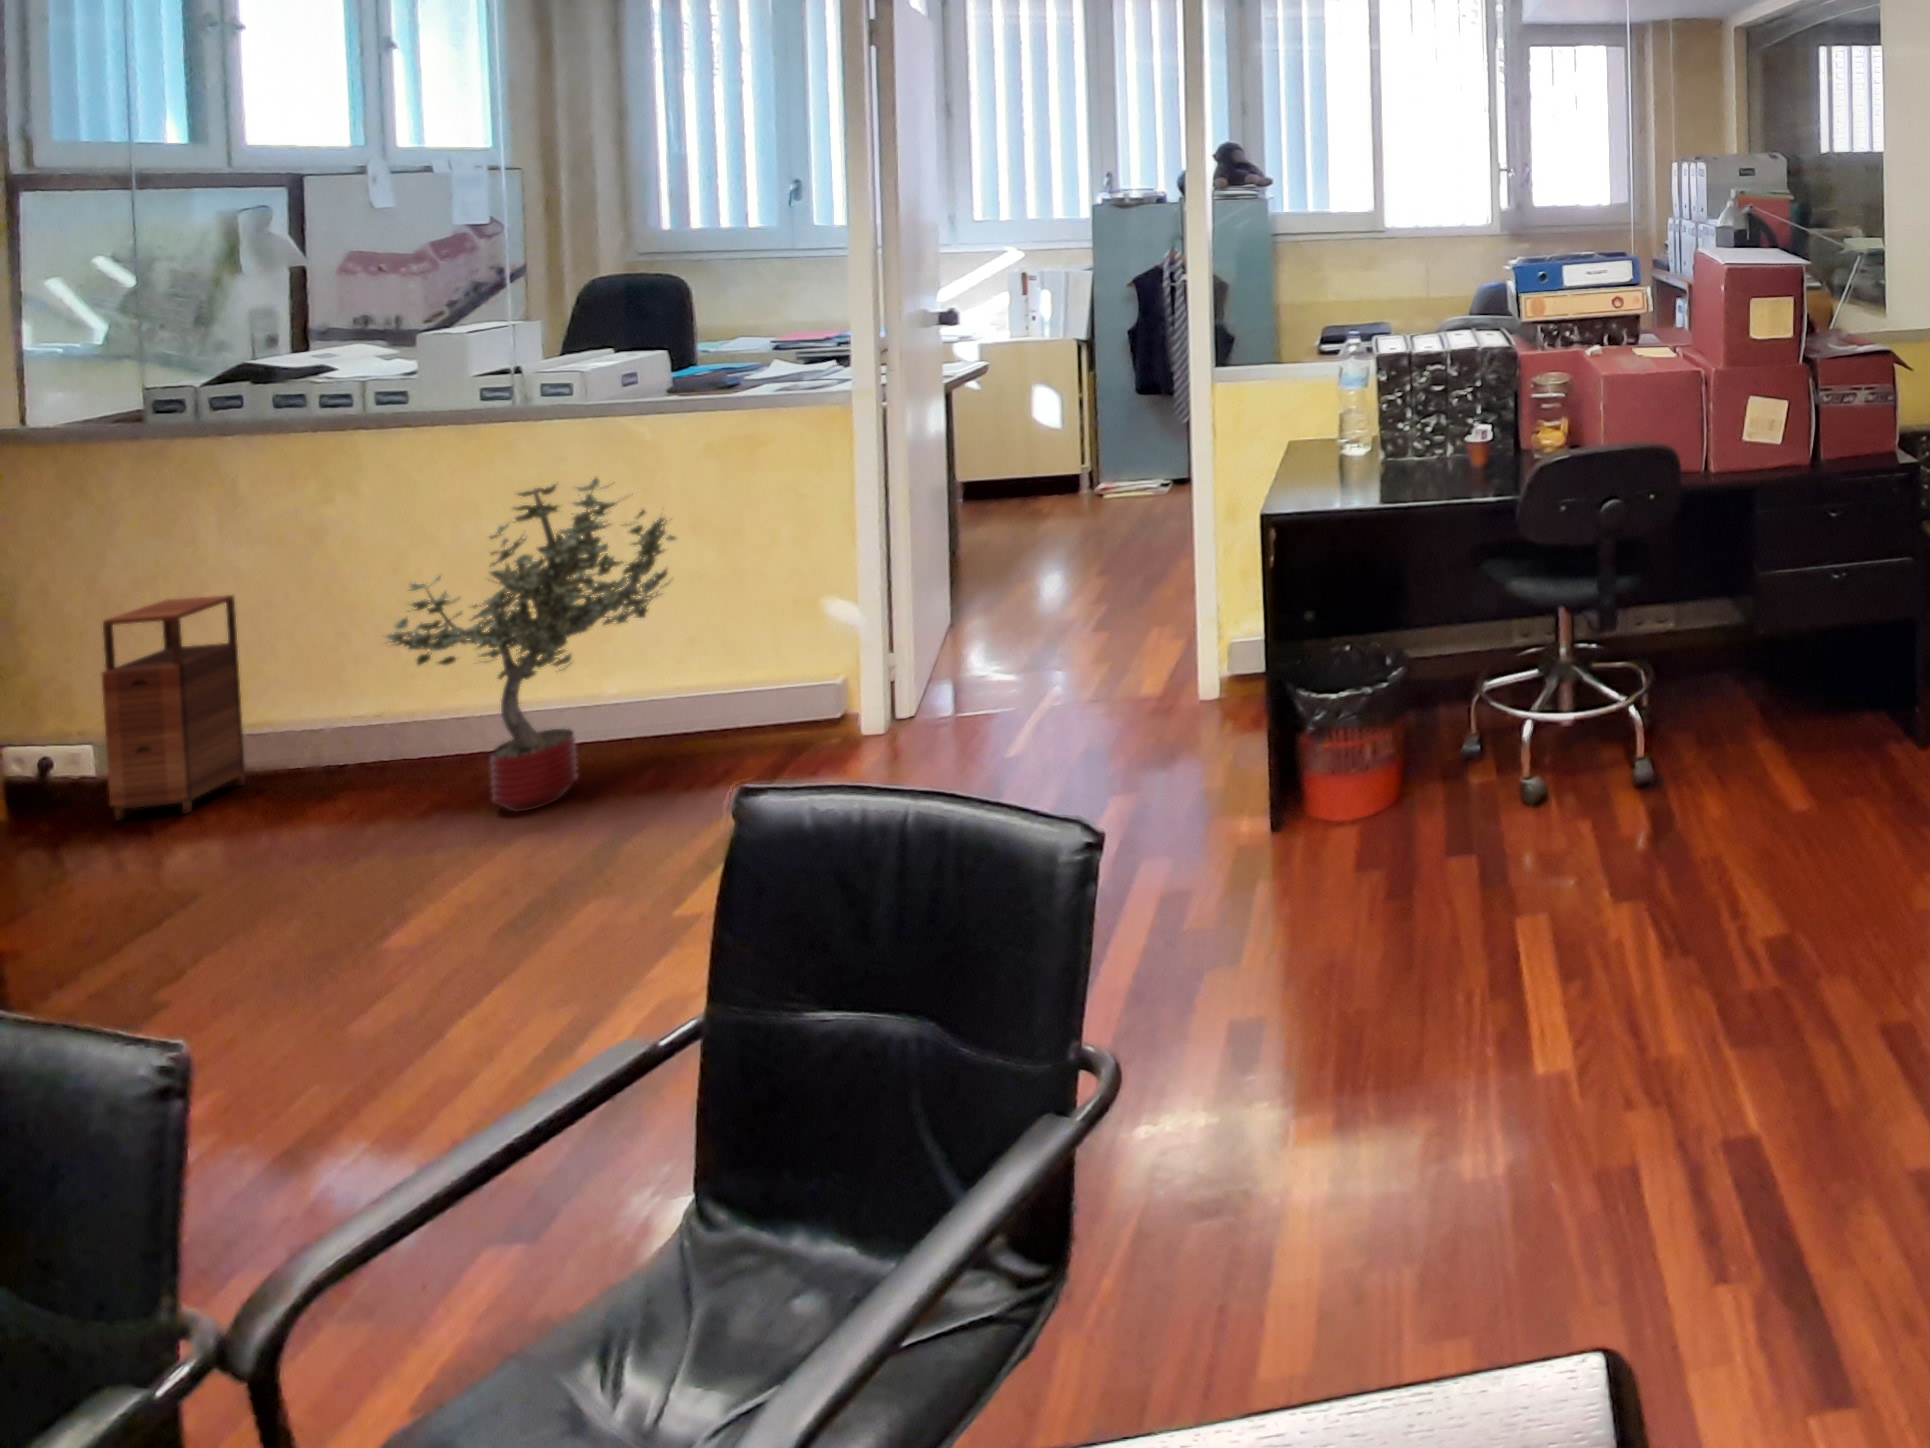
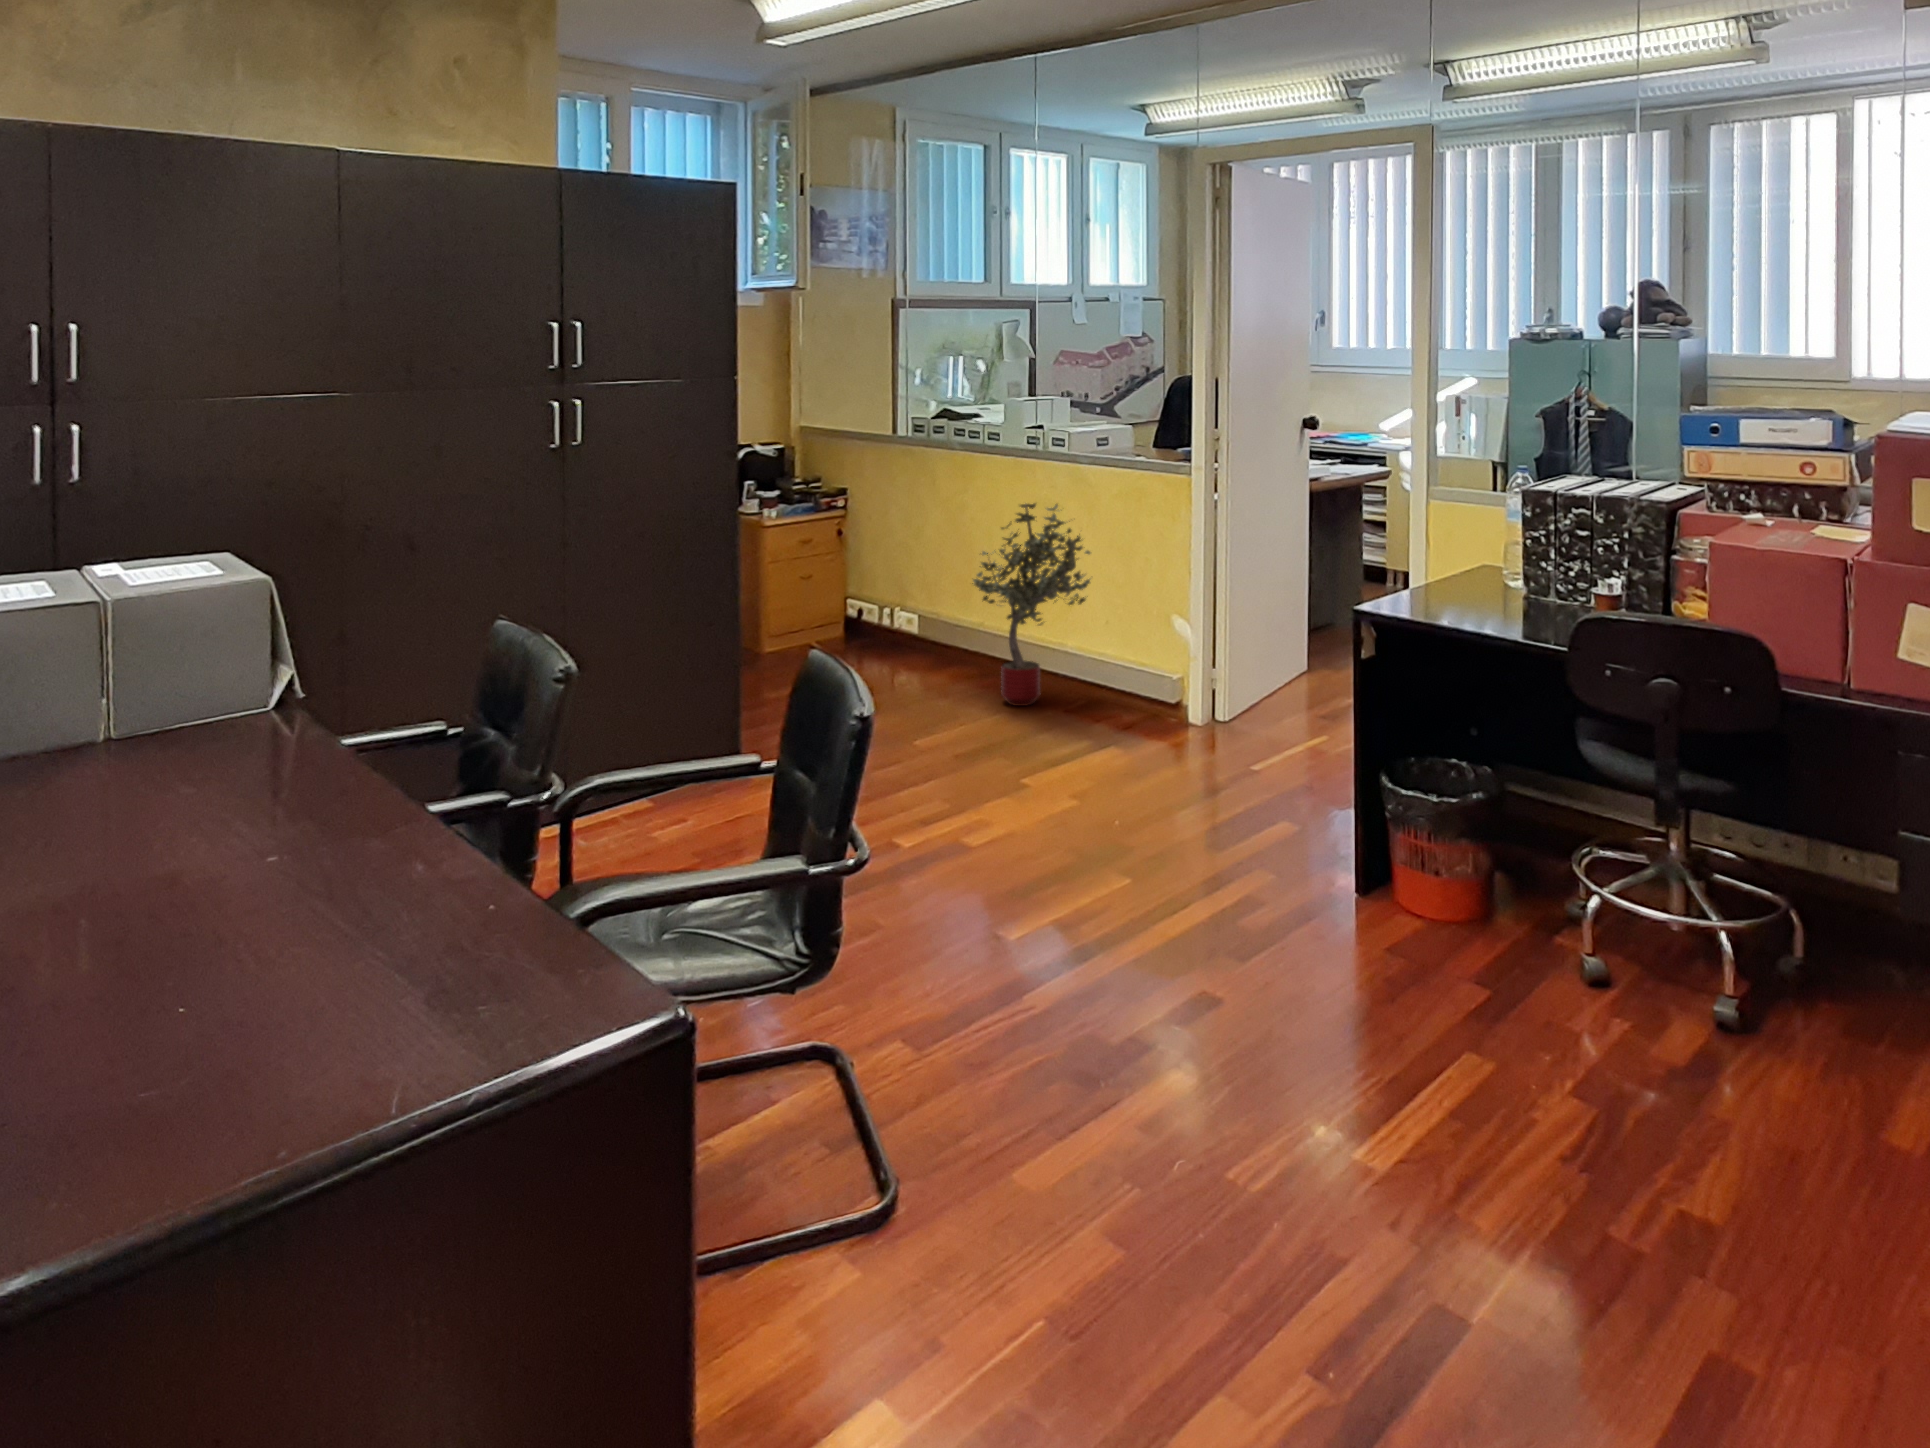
storage cabinet: present [101,595,245,820] -> none [893,540,940,659]

